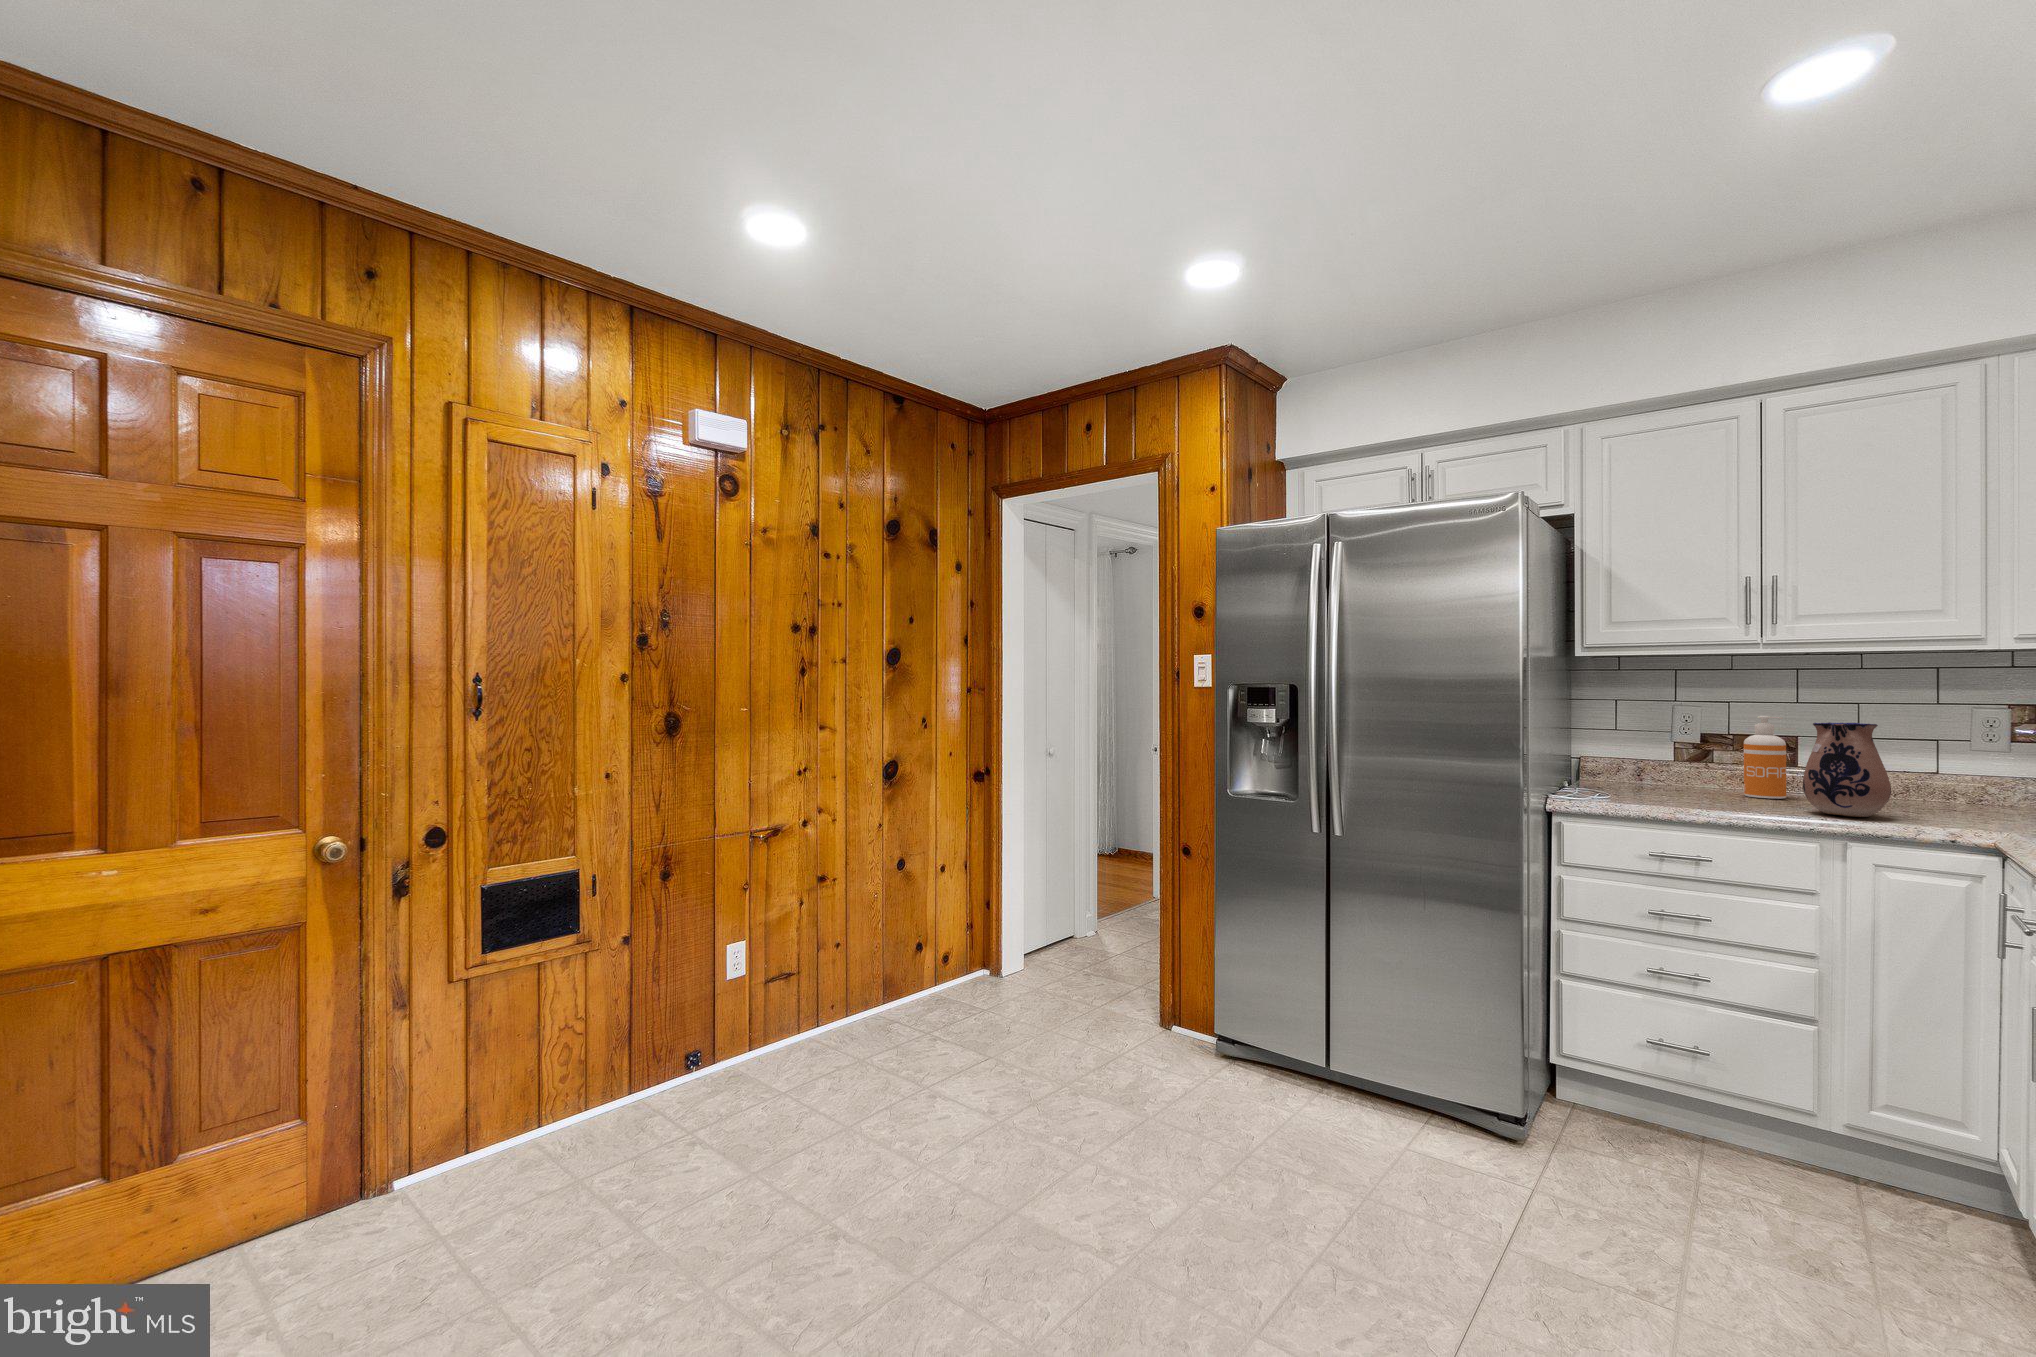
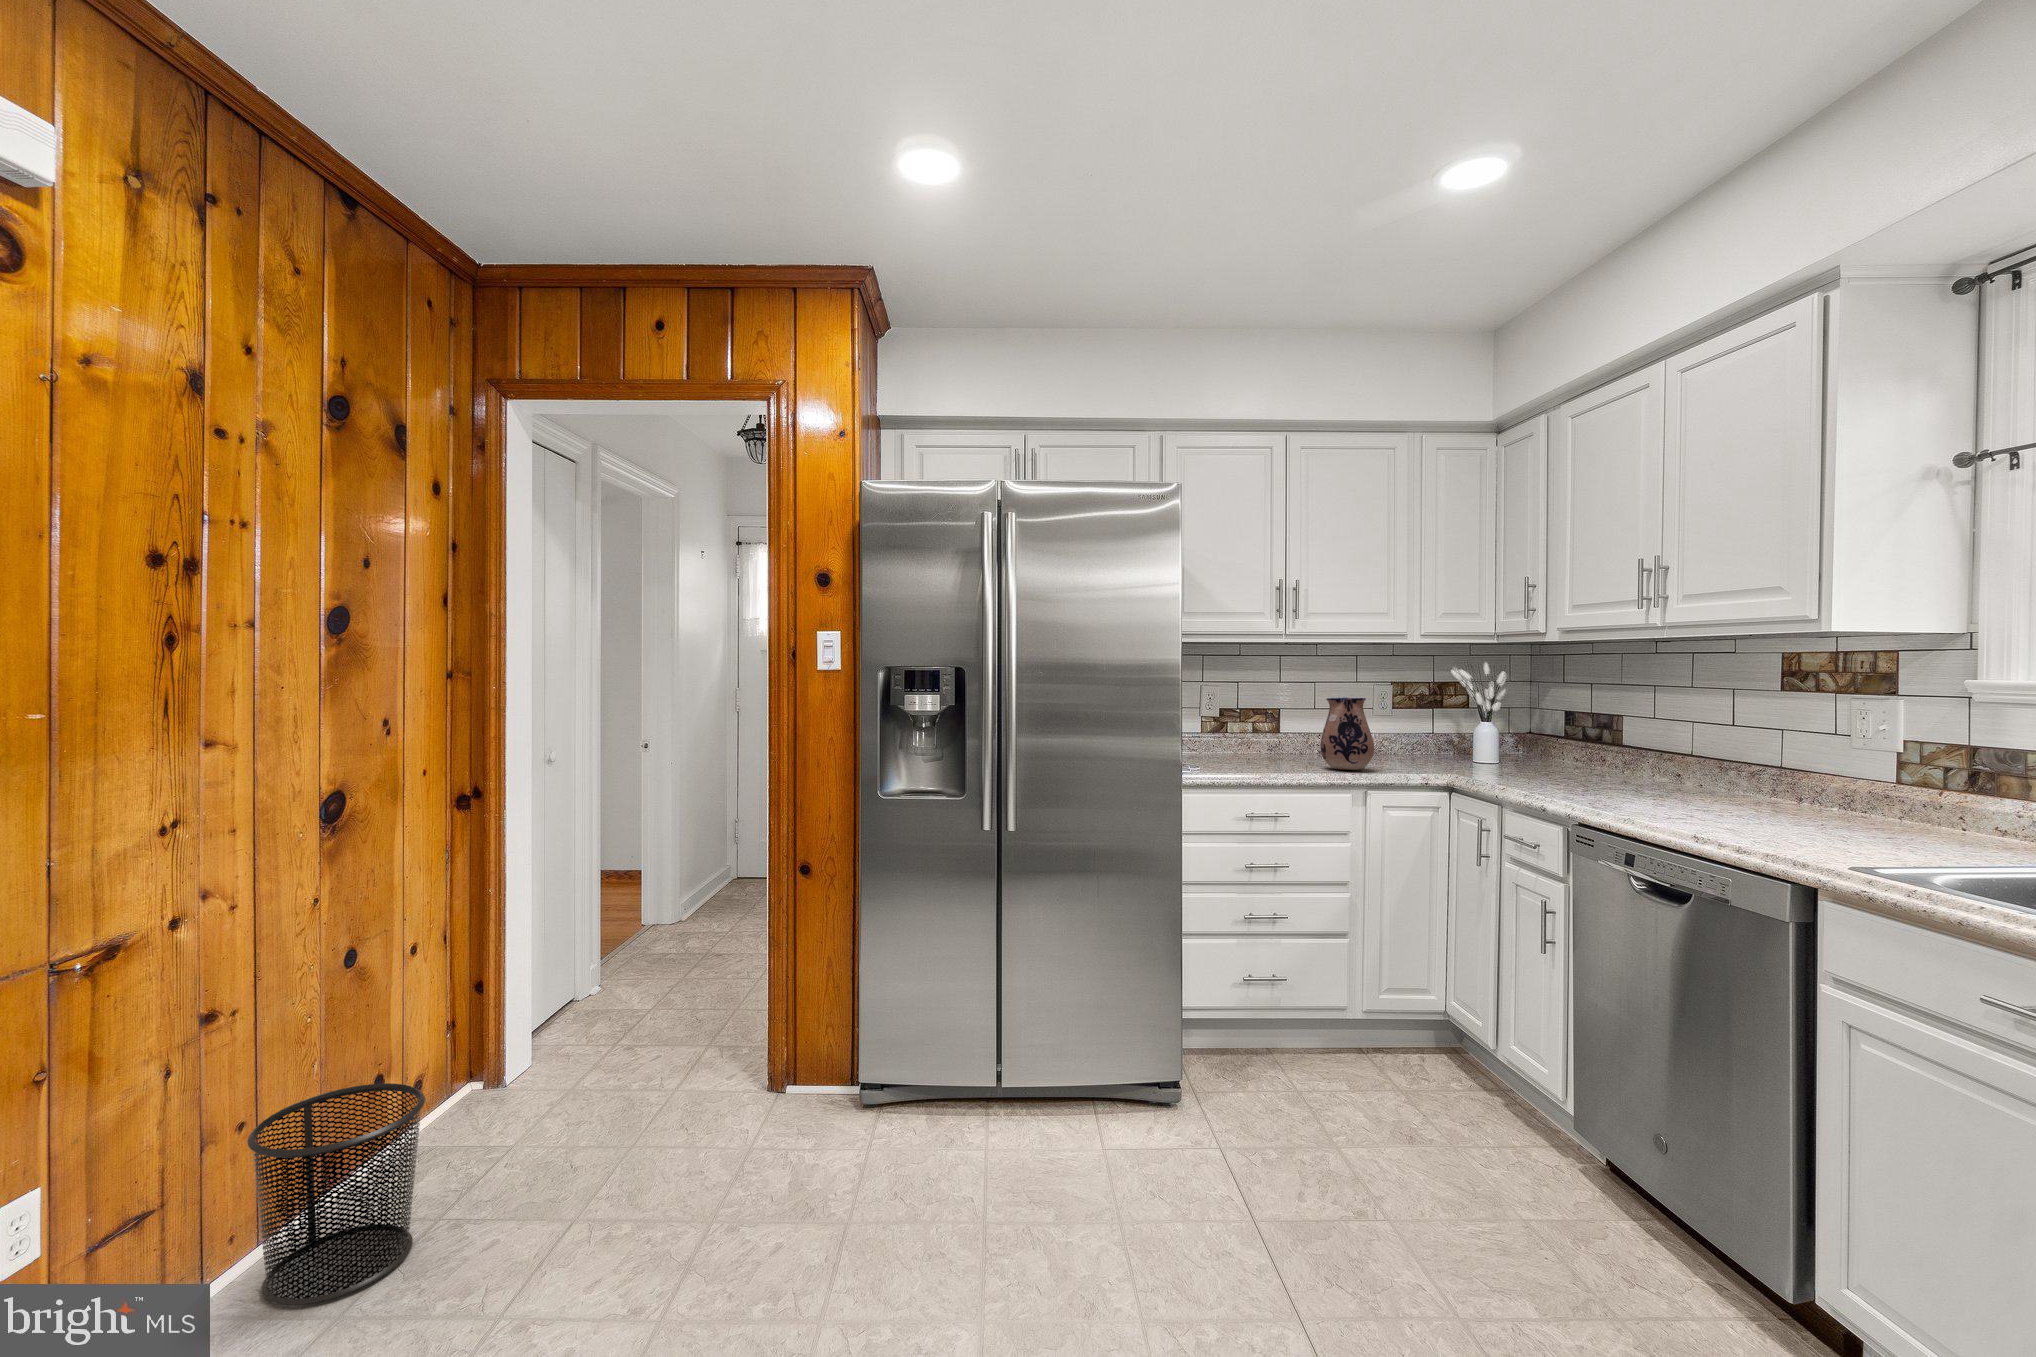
soap dispenser: present [1744,716,1786,799] -> none [1259,694,1286,761]
waste bin: none [833,939,918,1054] -> present [247,1083,425,1306]

